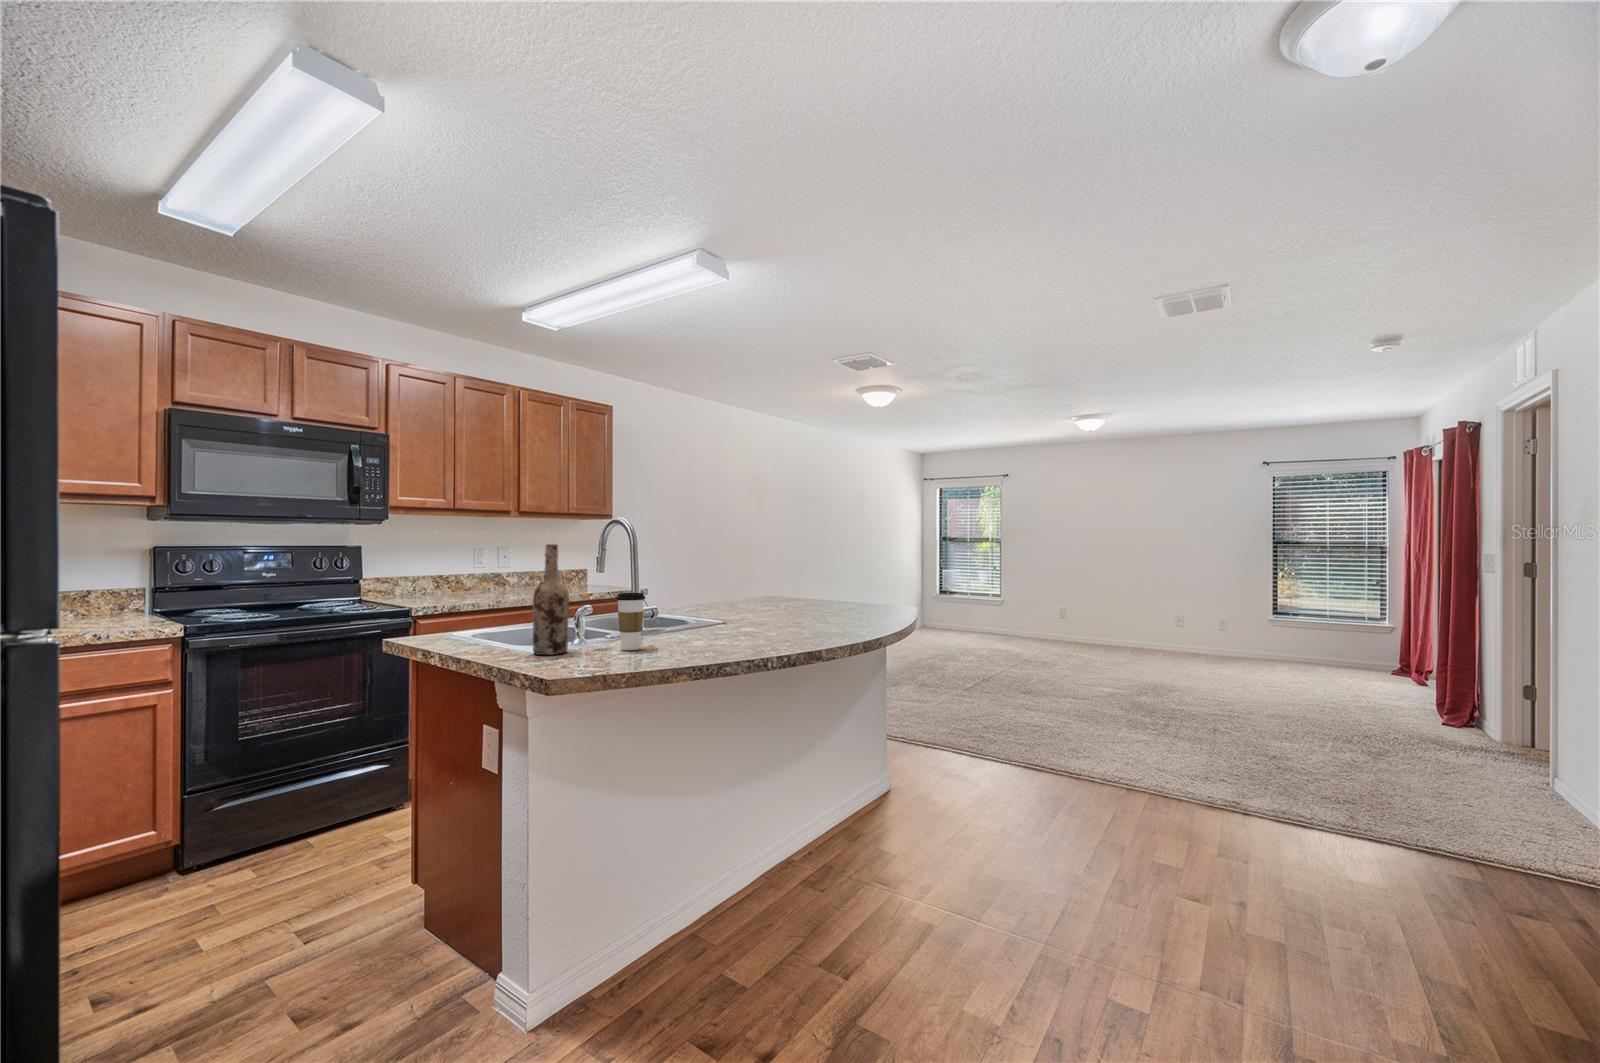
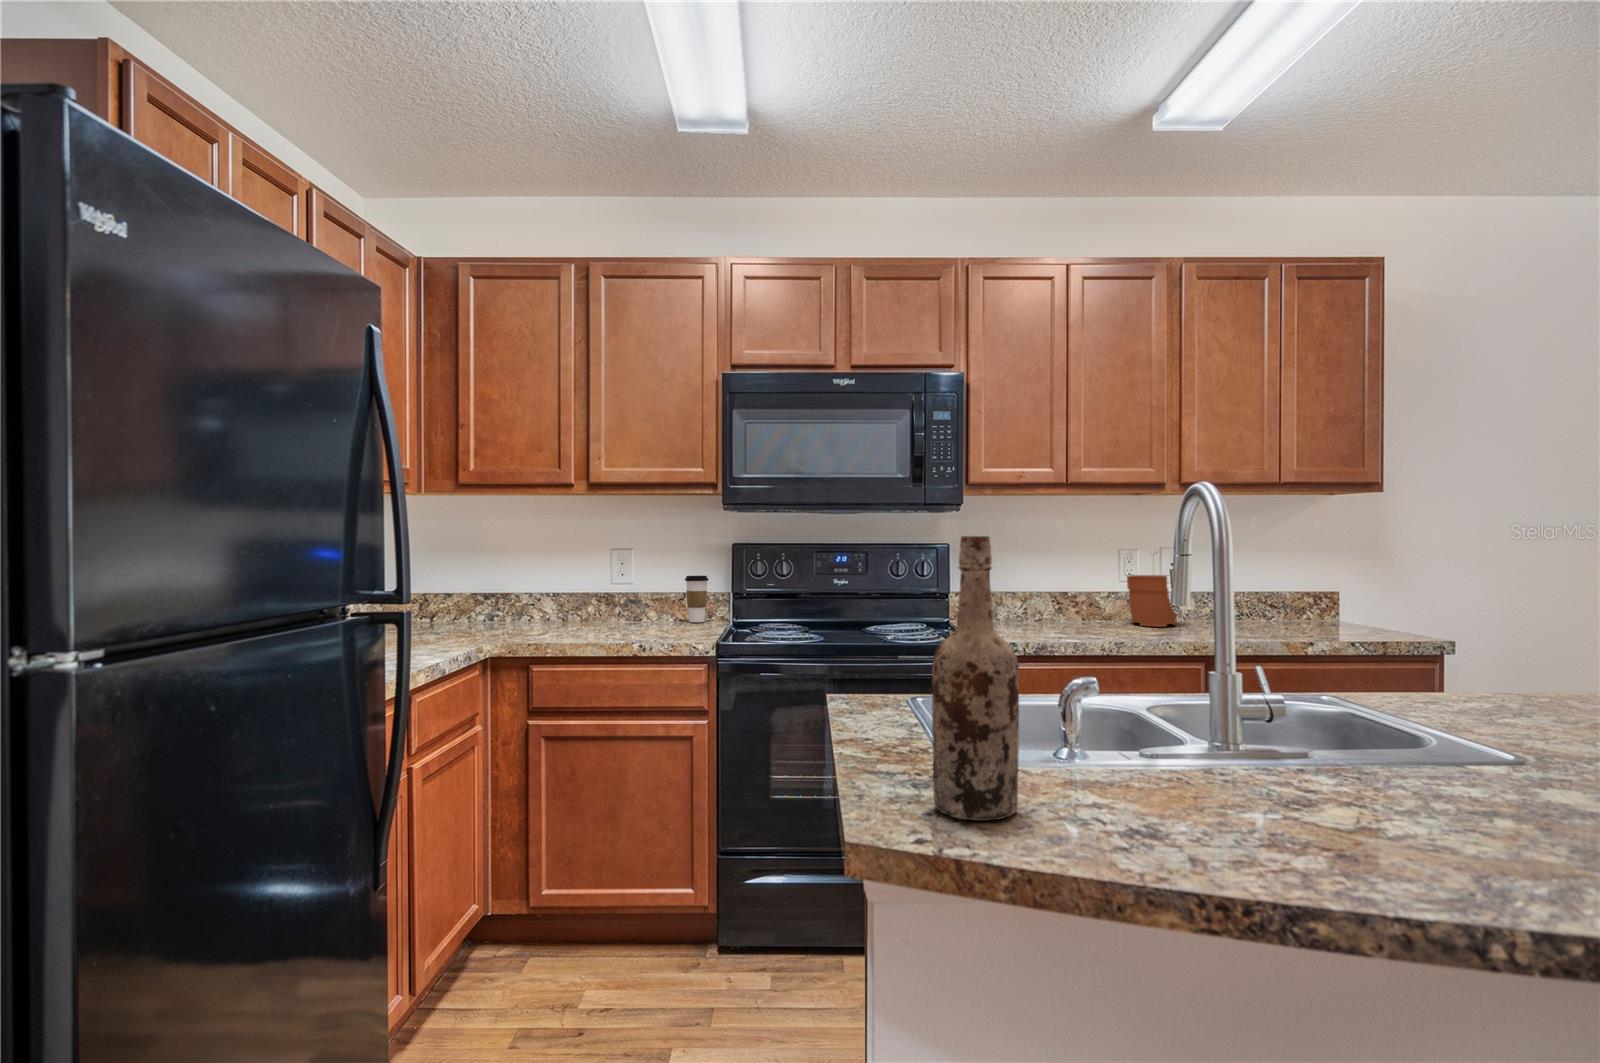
plant pot: none [483,550,516,594] -> present [1127,553,1177,627]
coffee cup: present [616,593,645,650] -> present [685,576,709,622]

